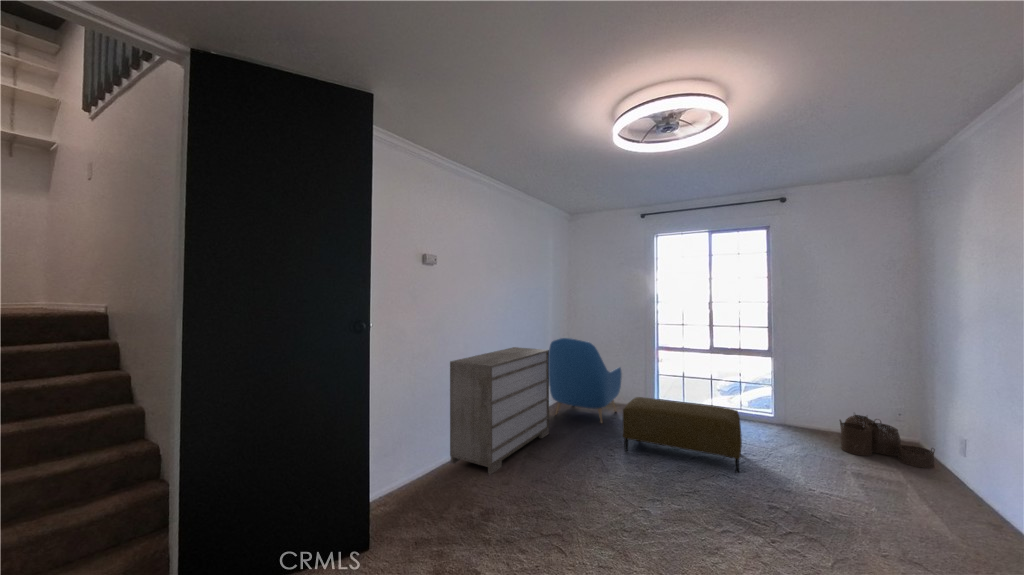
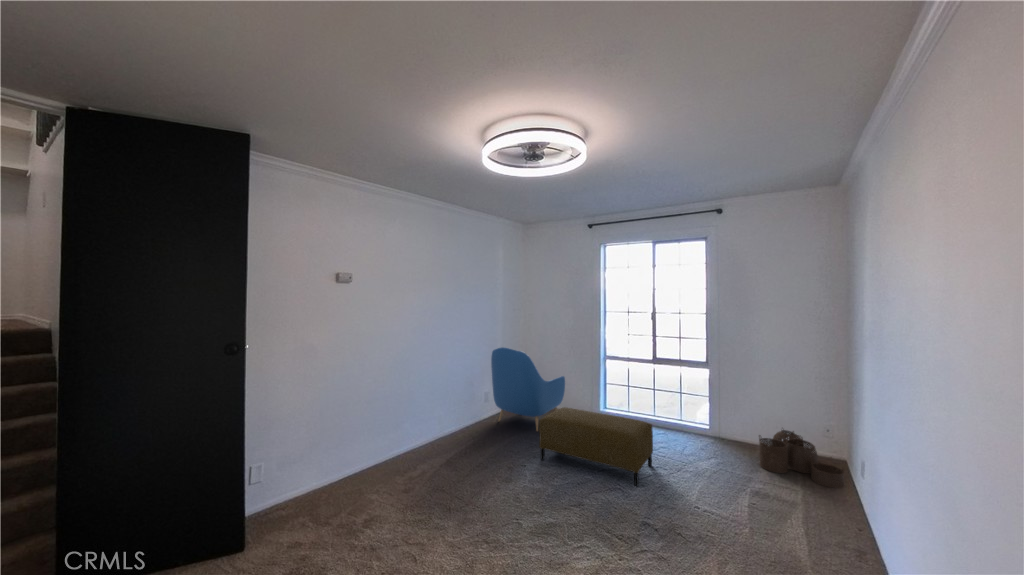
dresser: present [450,347,549,474] -> none [369,356,480,480]

